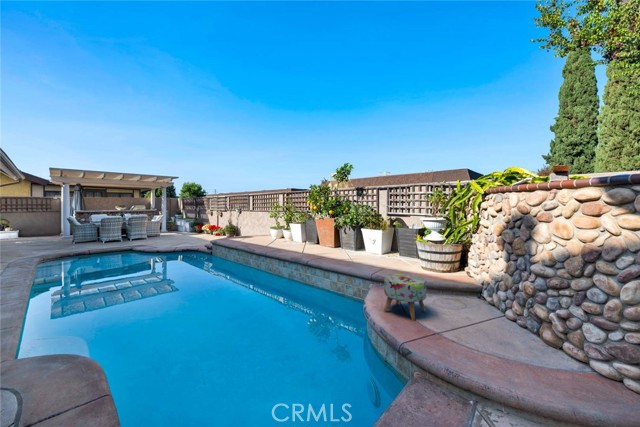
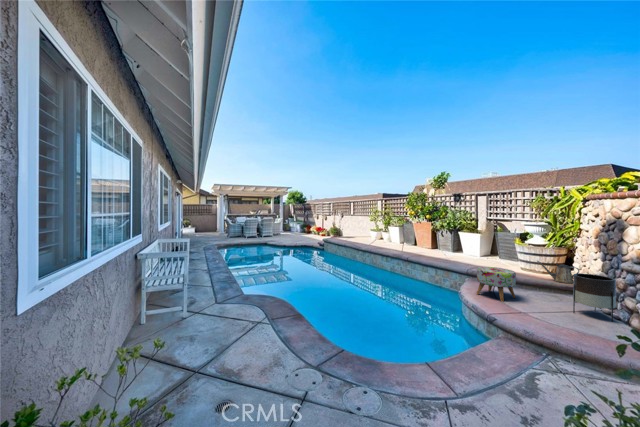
watering can: none [440,261,478,285] -> present [537,261,579,283]
planter: none [486,278,528,337] -> present [573,273,616,322]

